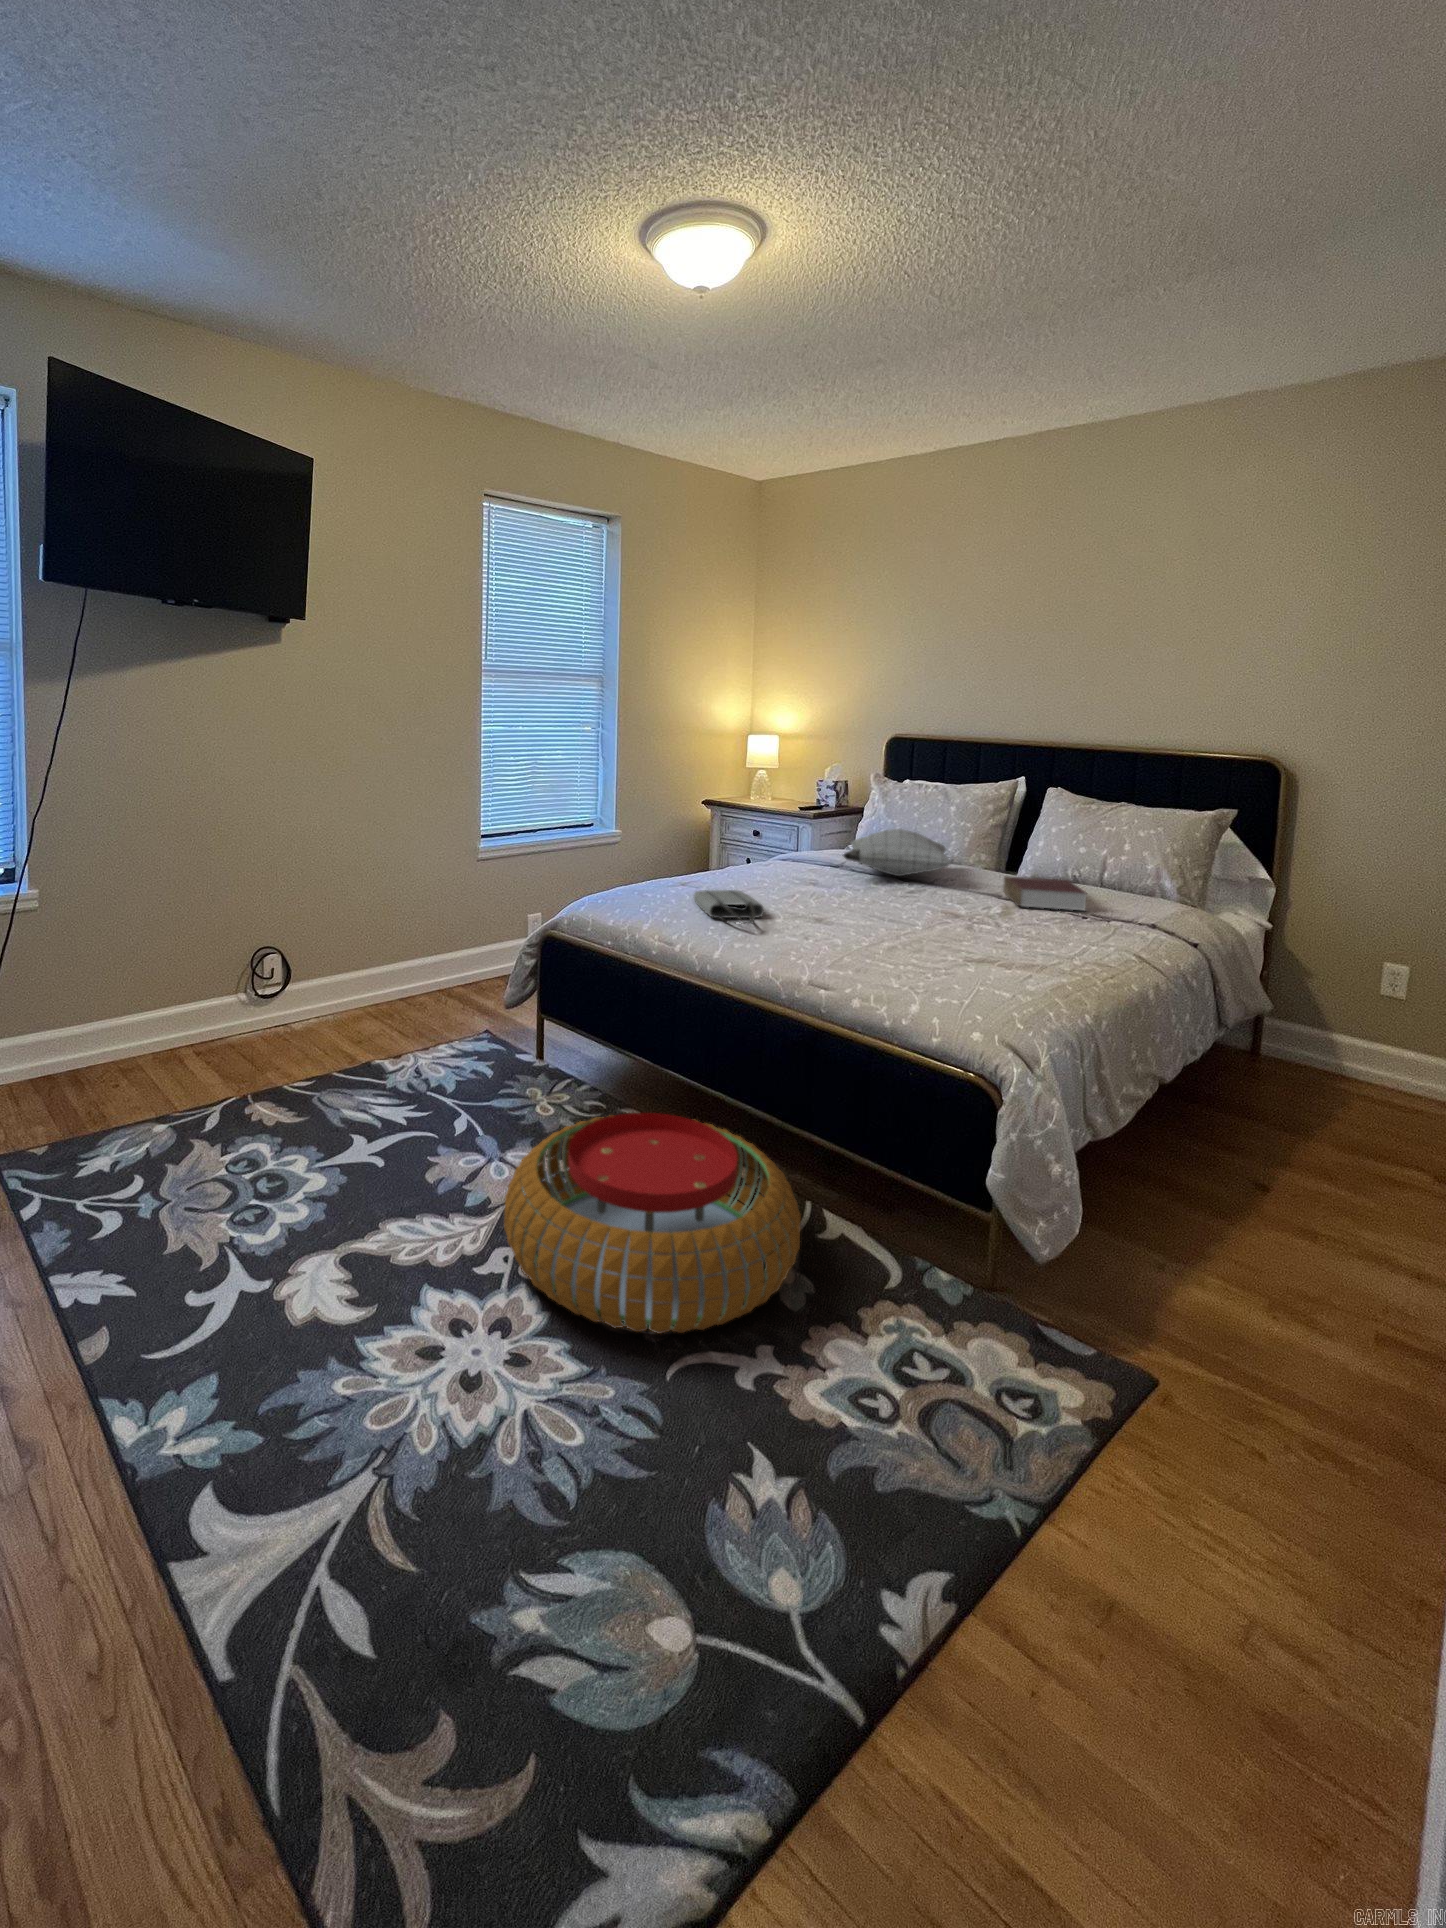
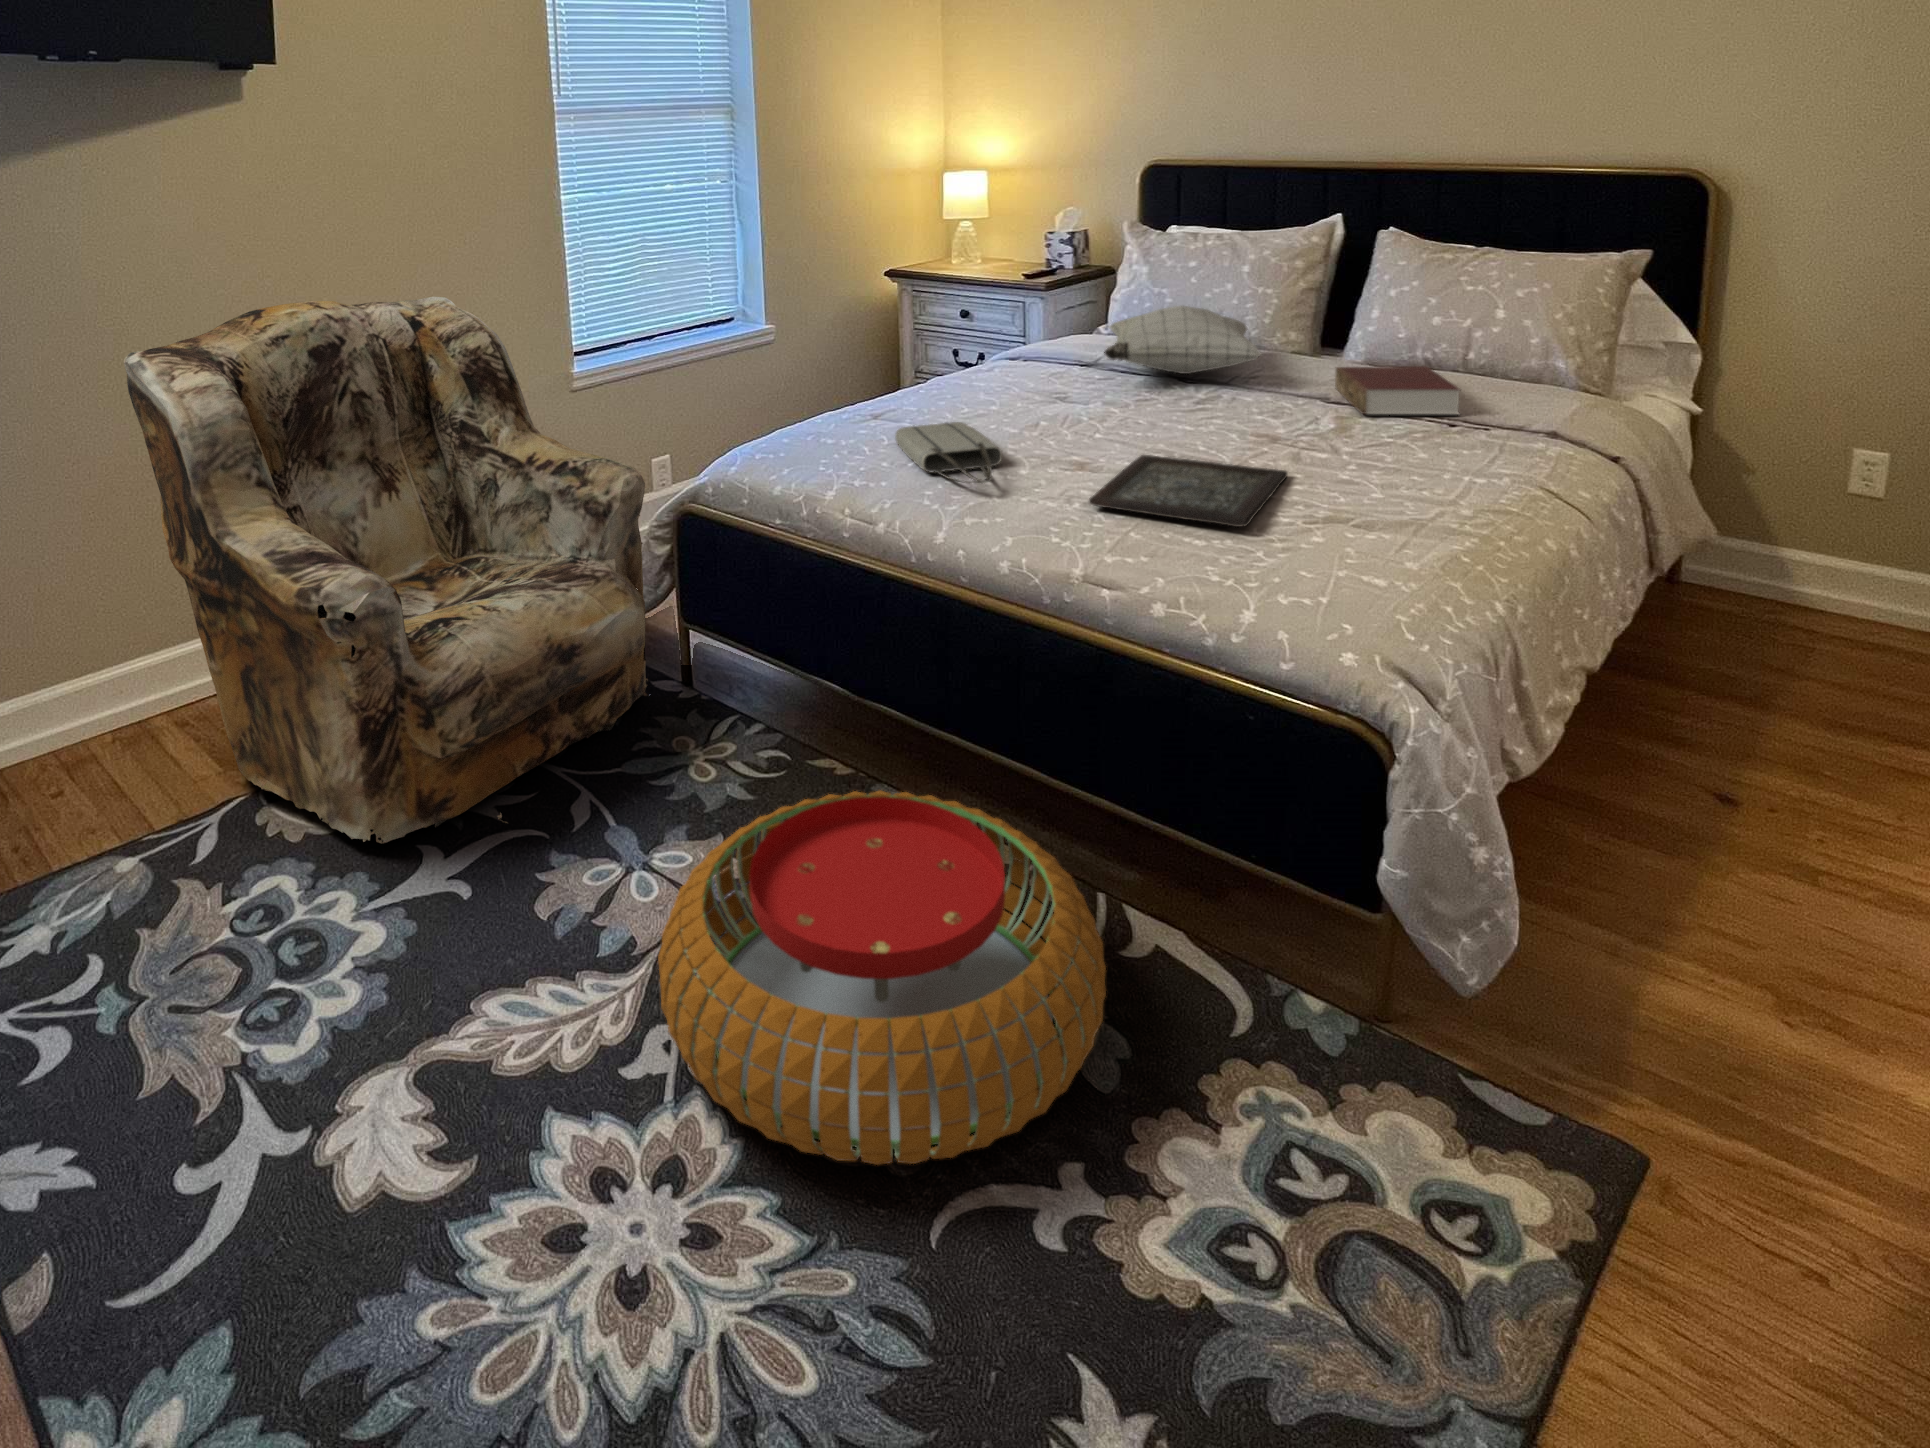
armchair: none [193,779,523,1129] -> present [124,297,648,843]
tray: none [818,918,958,960] -> present [1089,455,1288,527]

